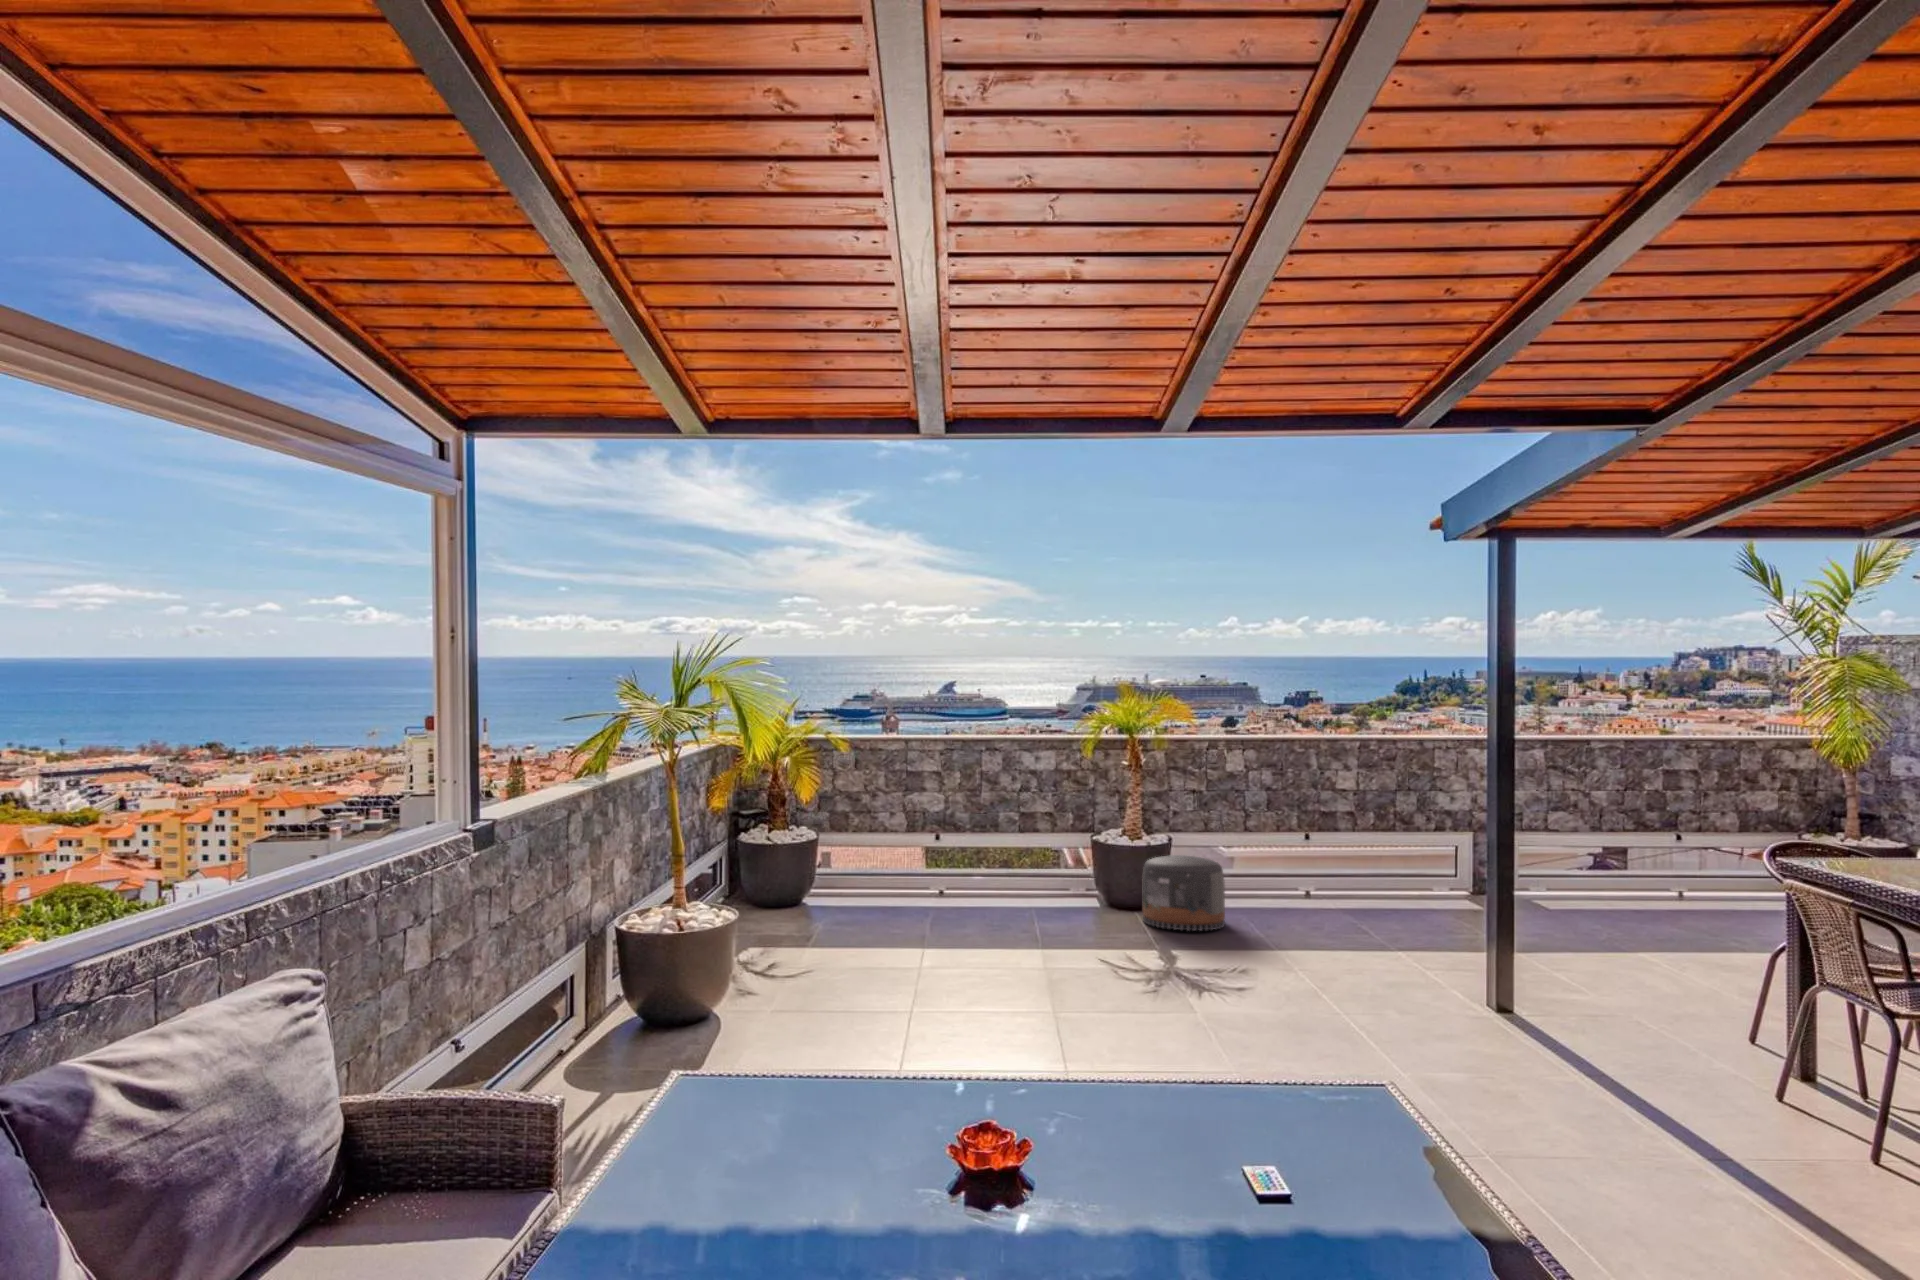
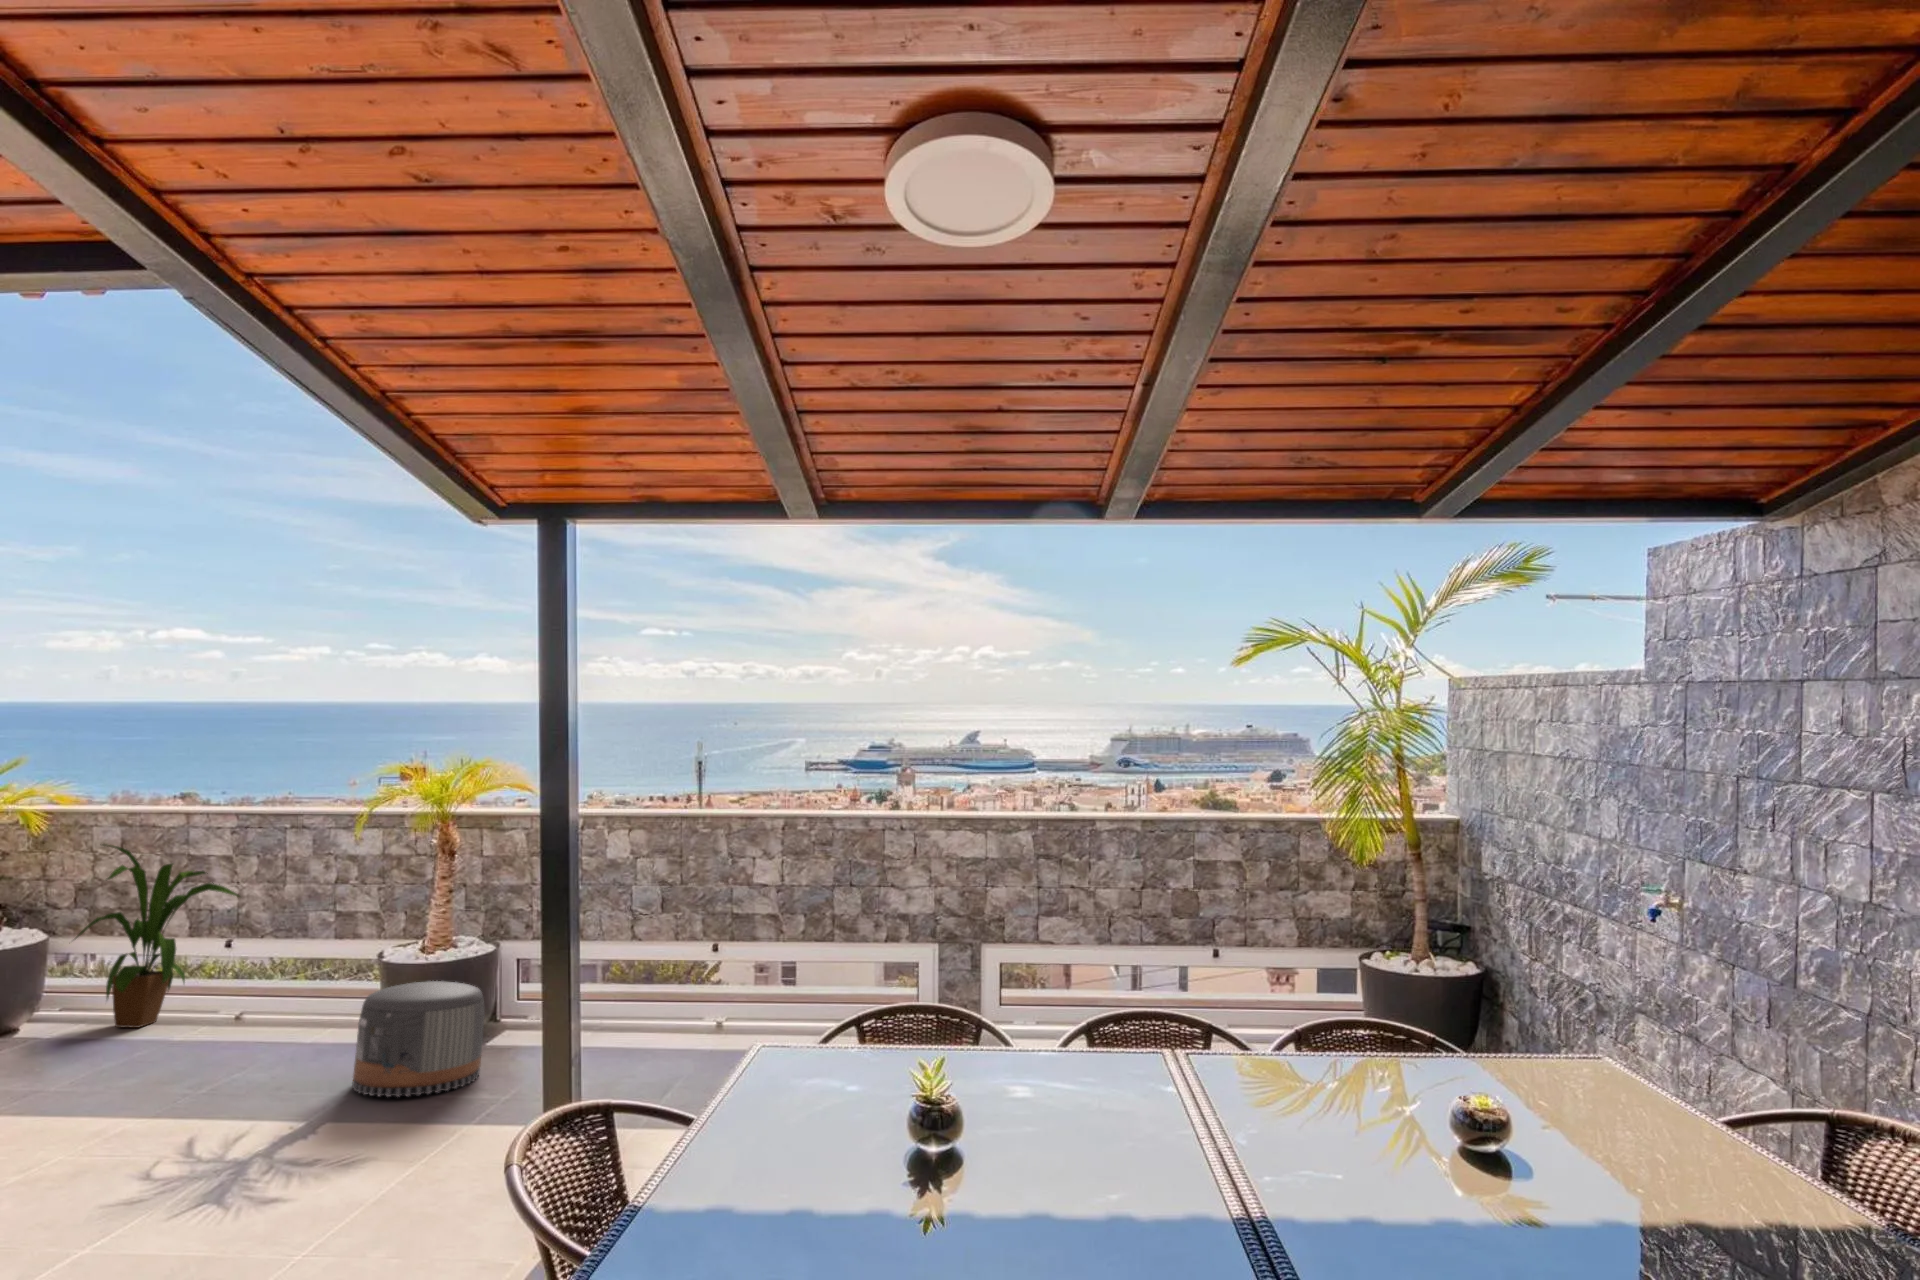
house plant: none [871,762,955,894] -> present [75,845,240,1028]

